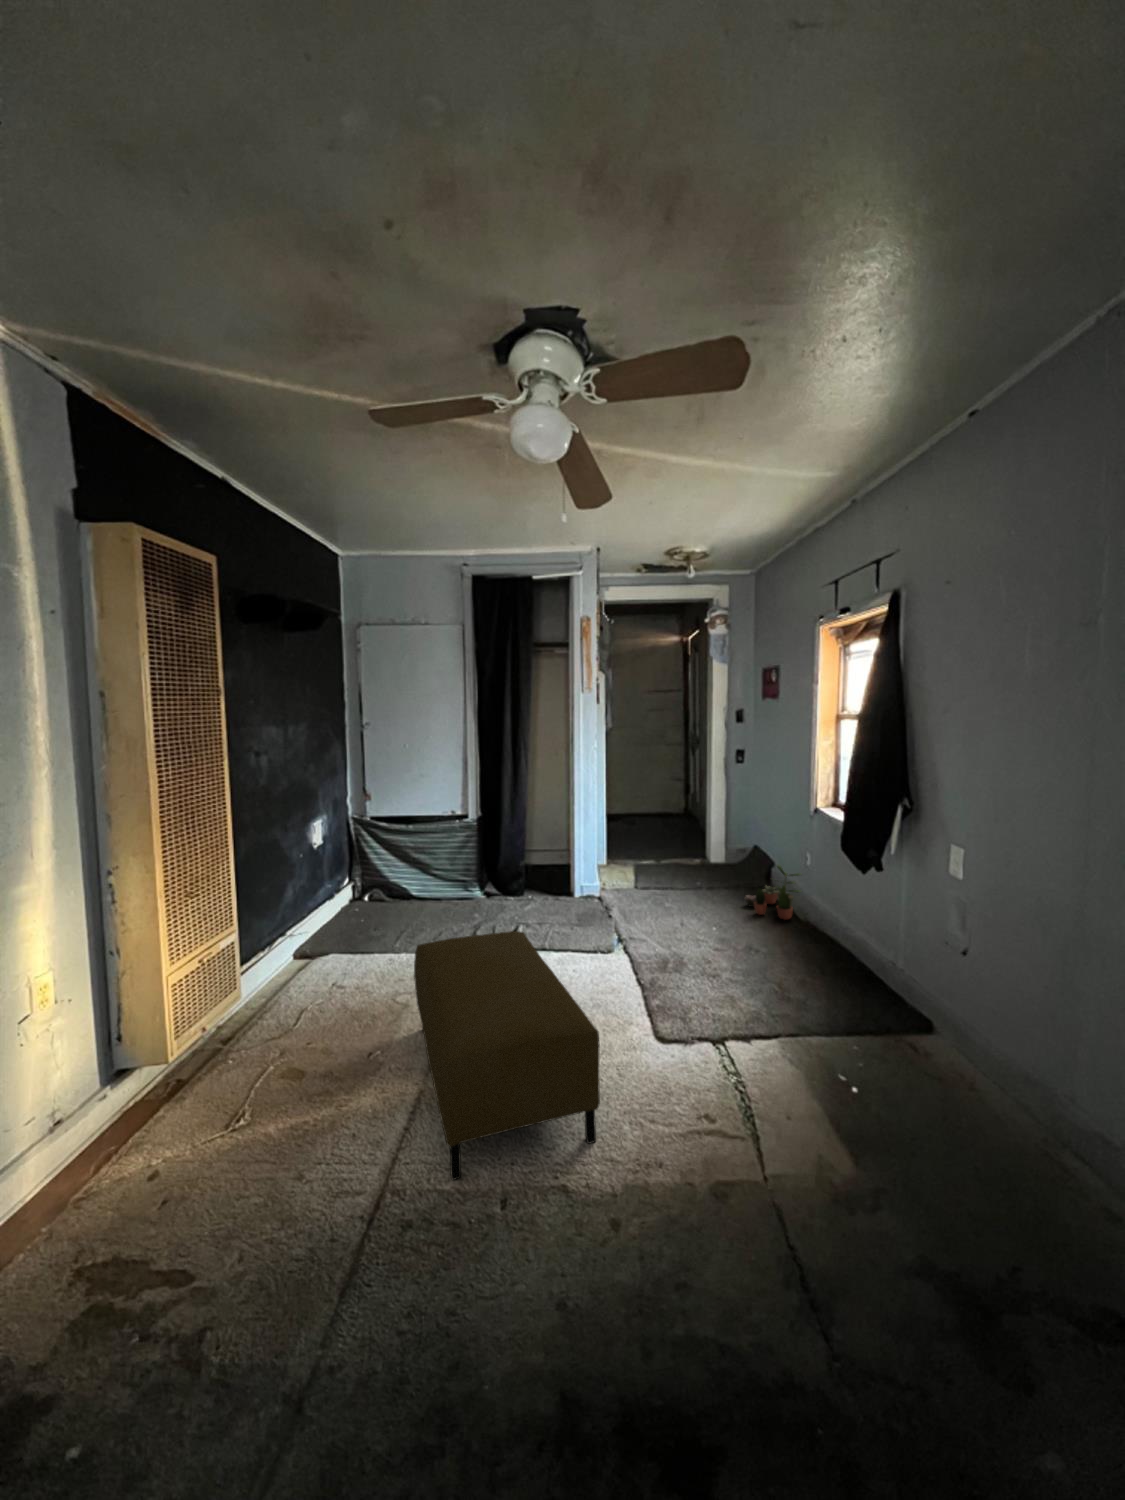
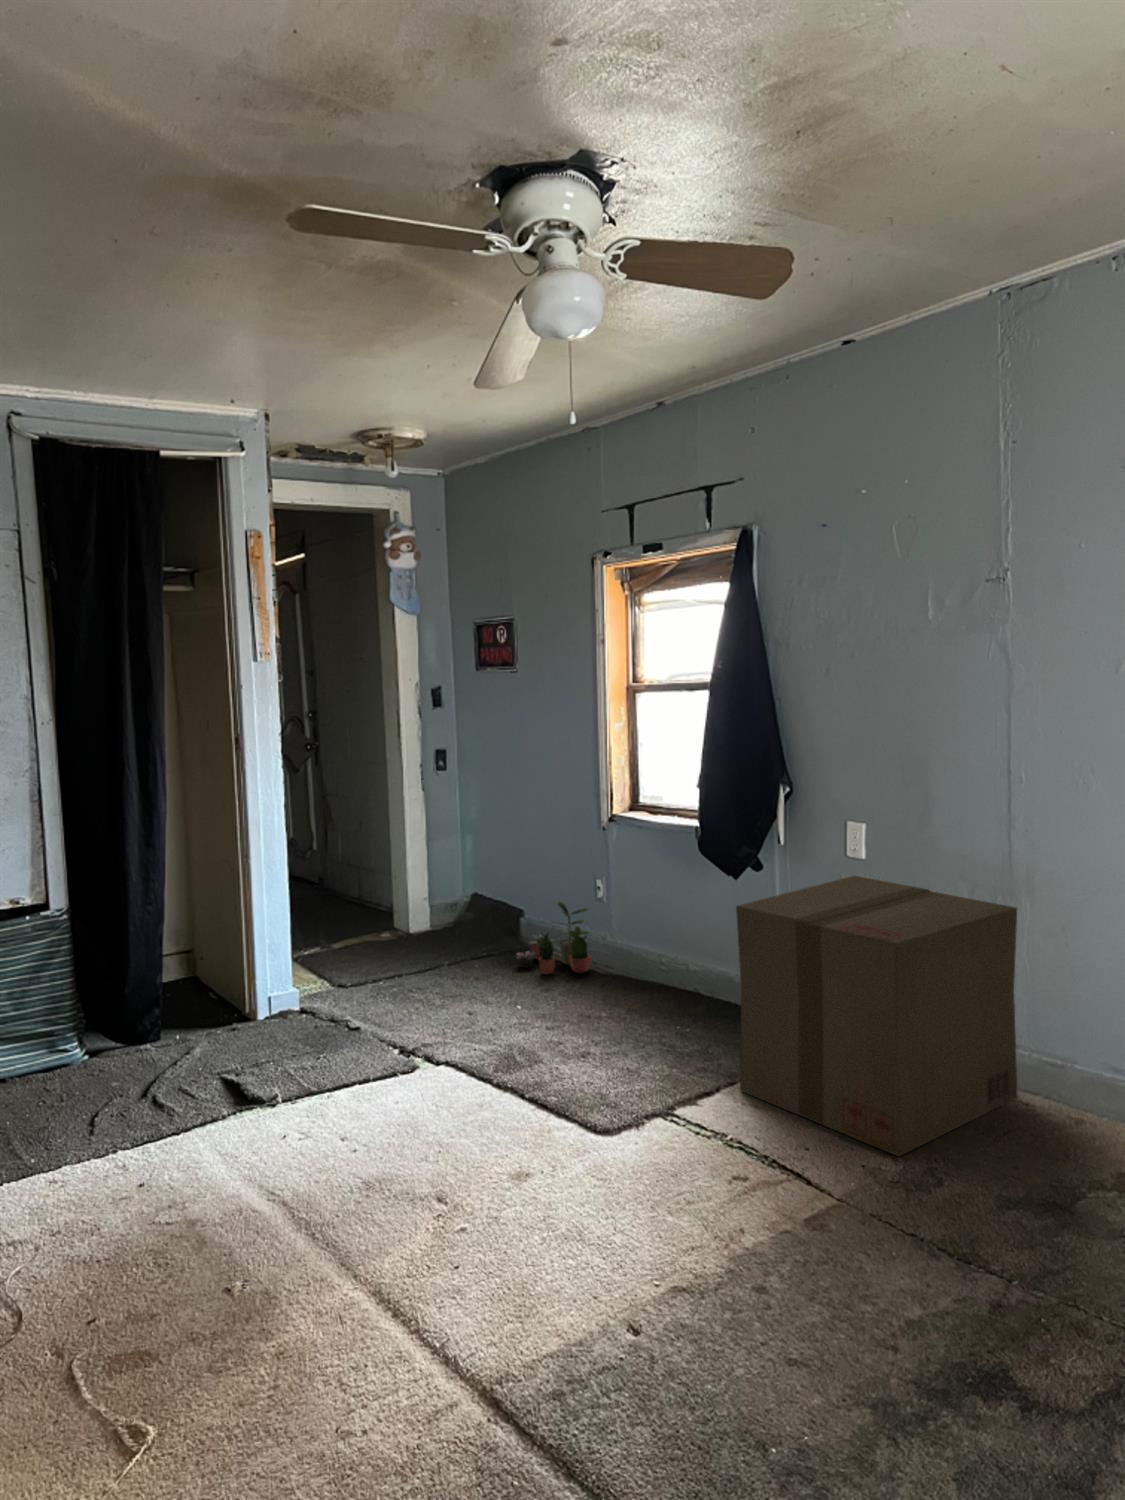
cardboard box: none [792,891,1084,1165] -> present [736,876,1017,1156]
ottoman: present [414,931,600,1180] -> none [260,1043,675,1358]

